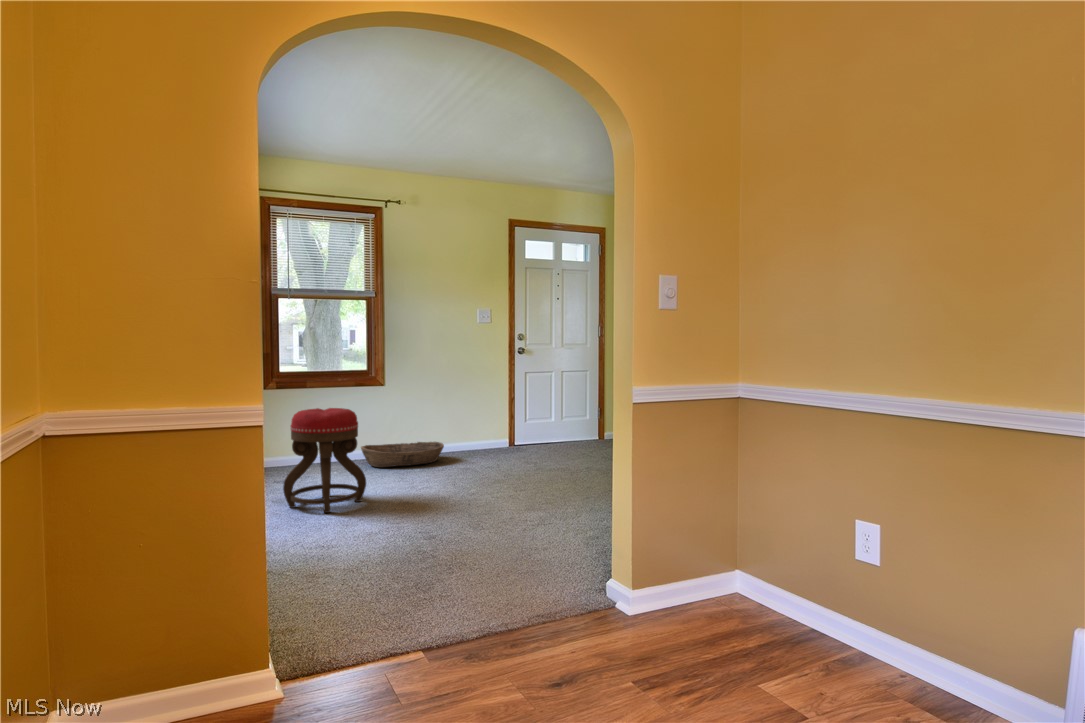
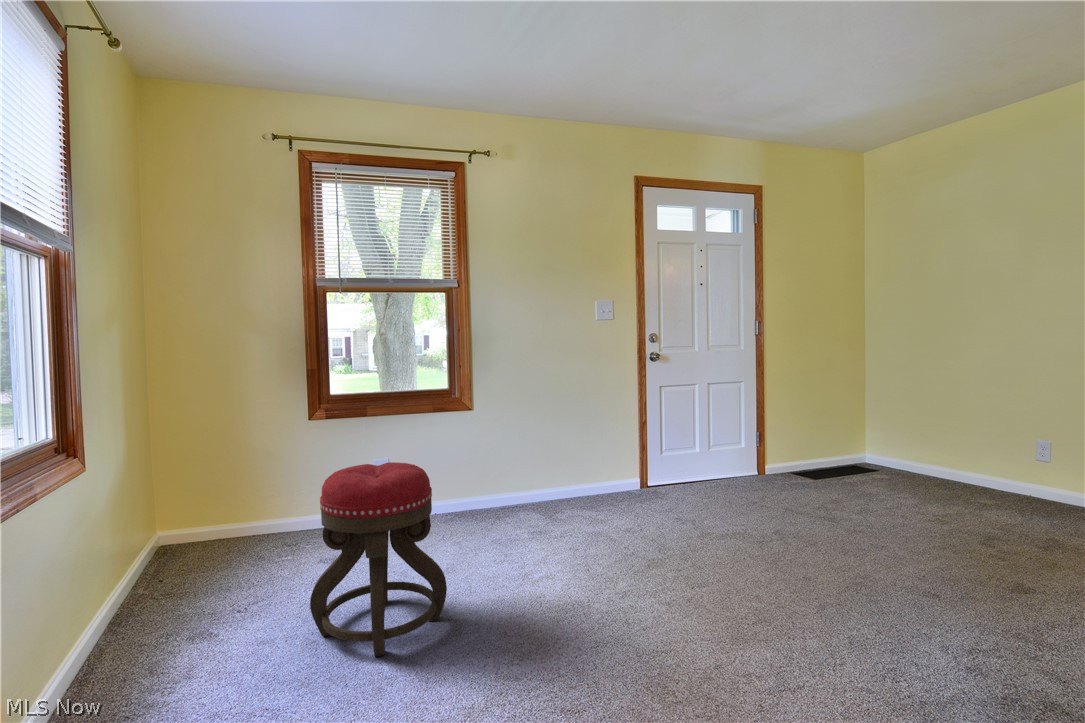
basket: present [361,442,444,467] -> none [442,486,557,529]

